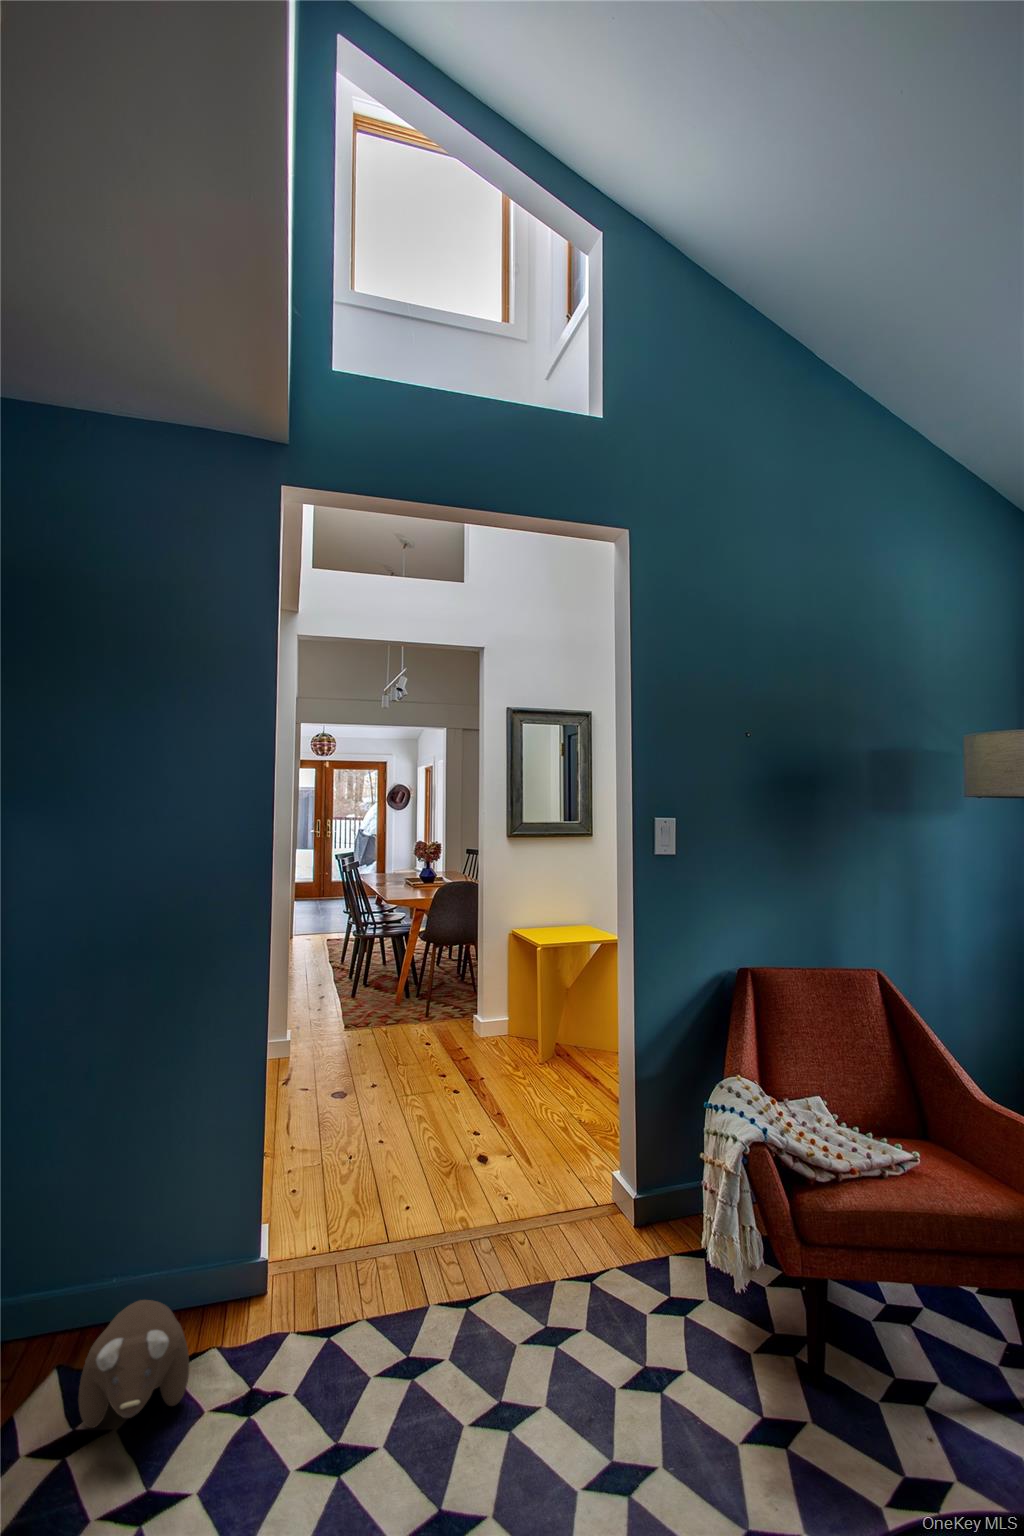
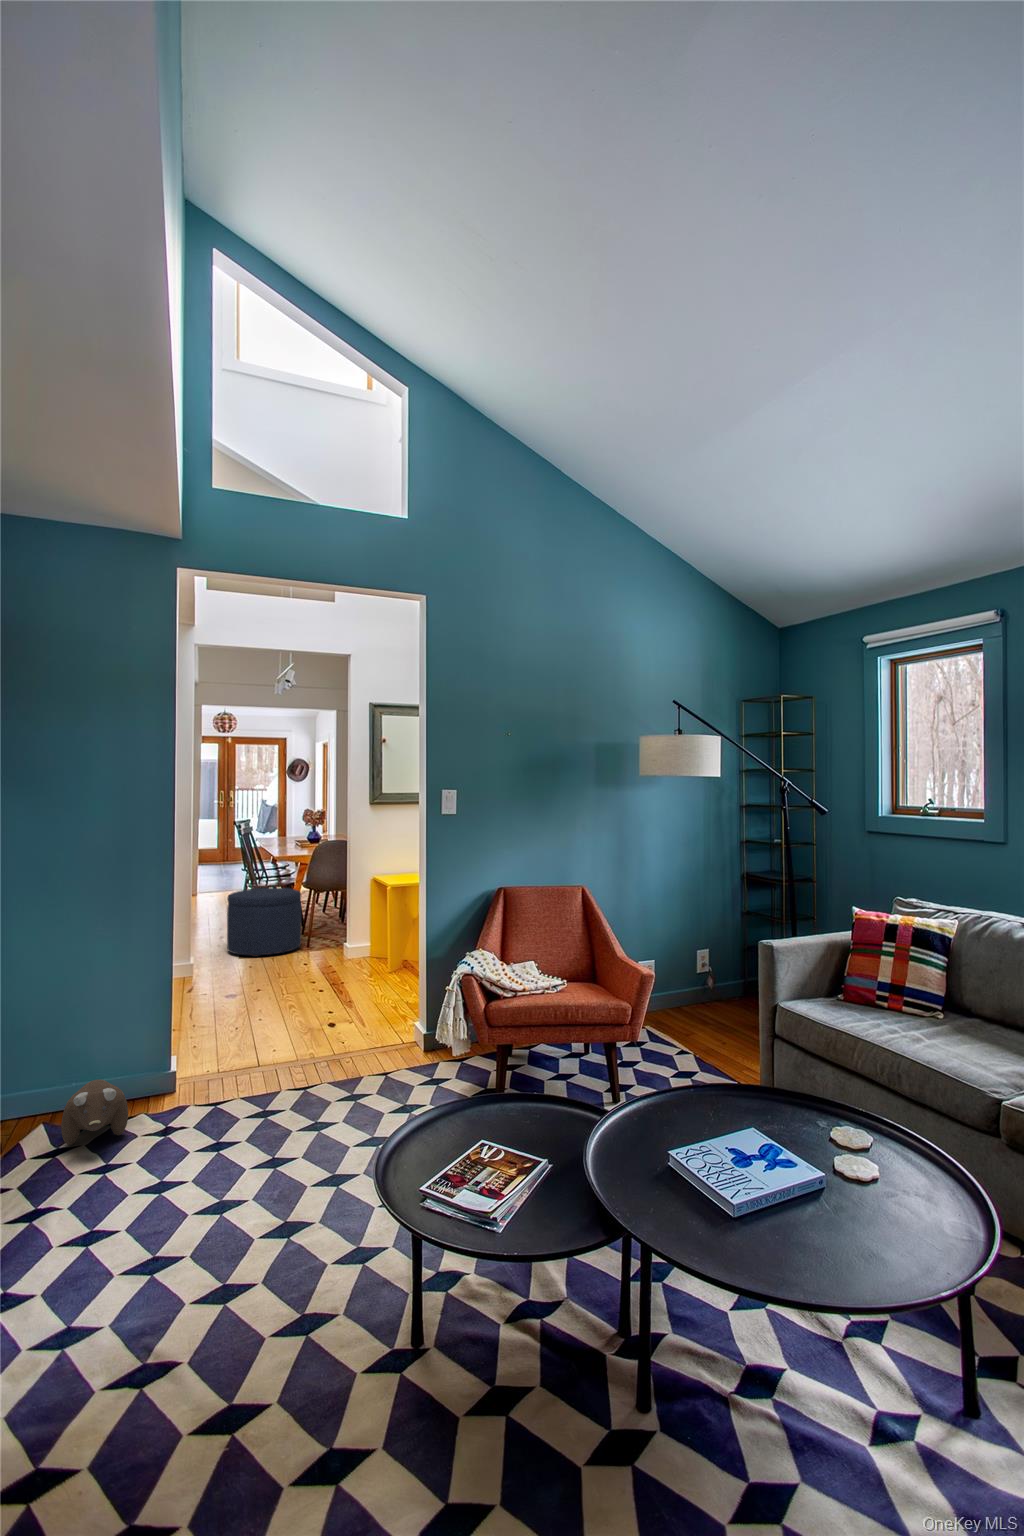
ottoman: none [330,940,420,1030] -> present [227,888,301,957]

